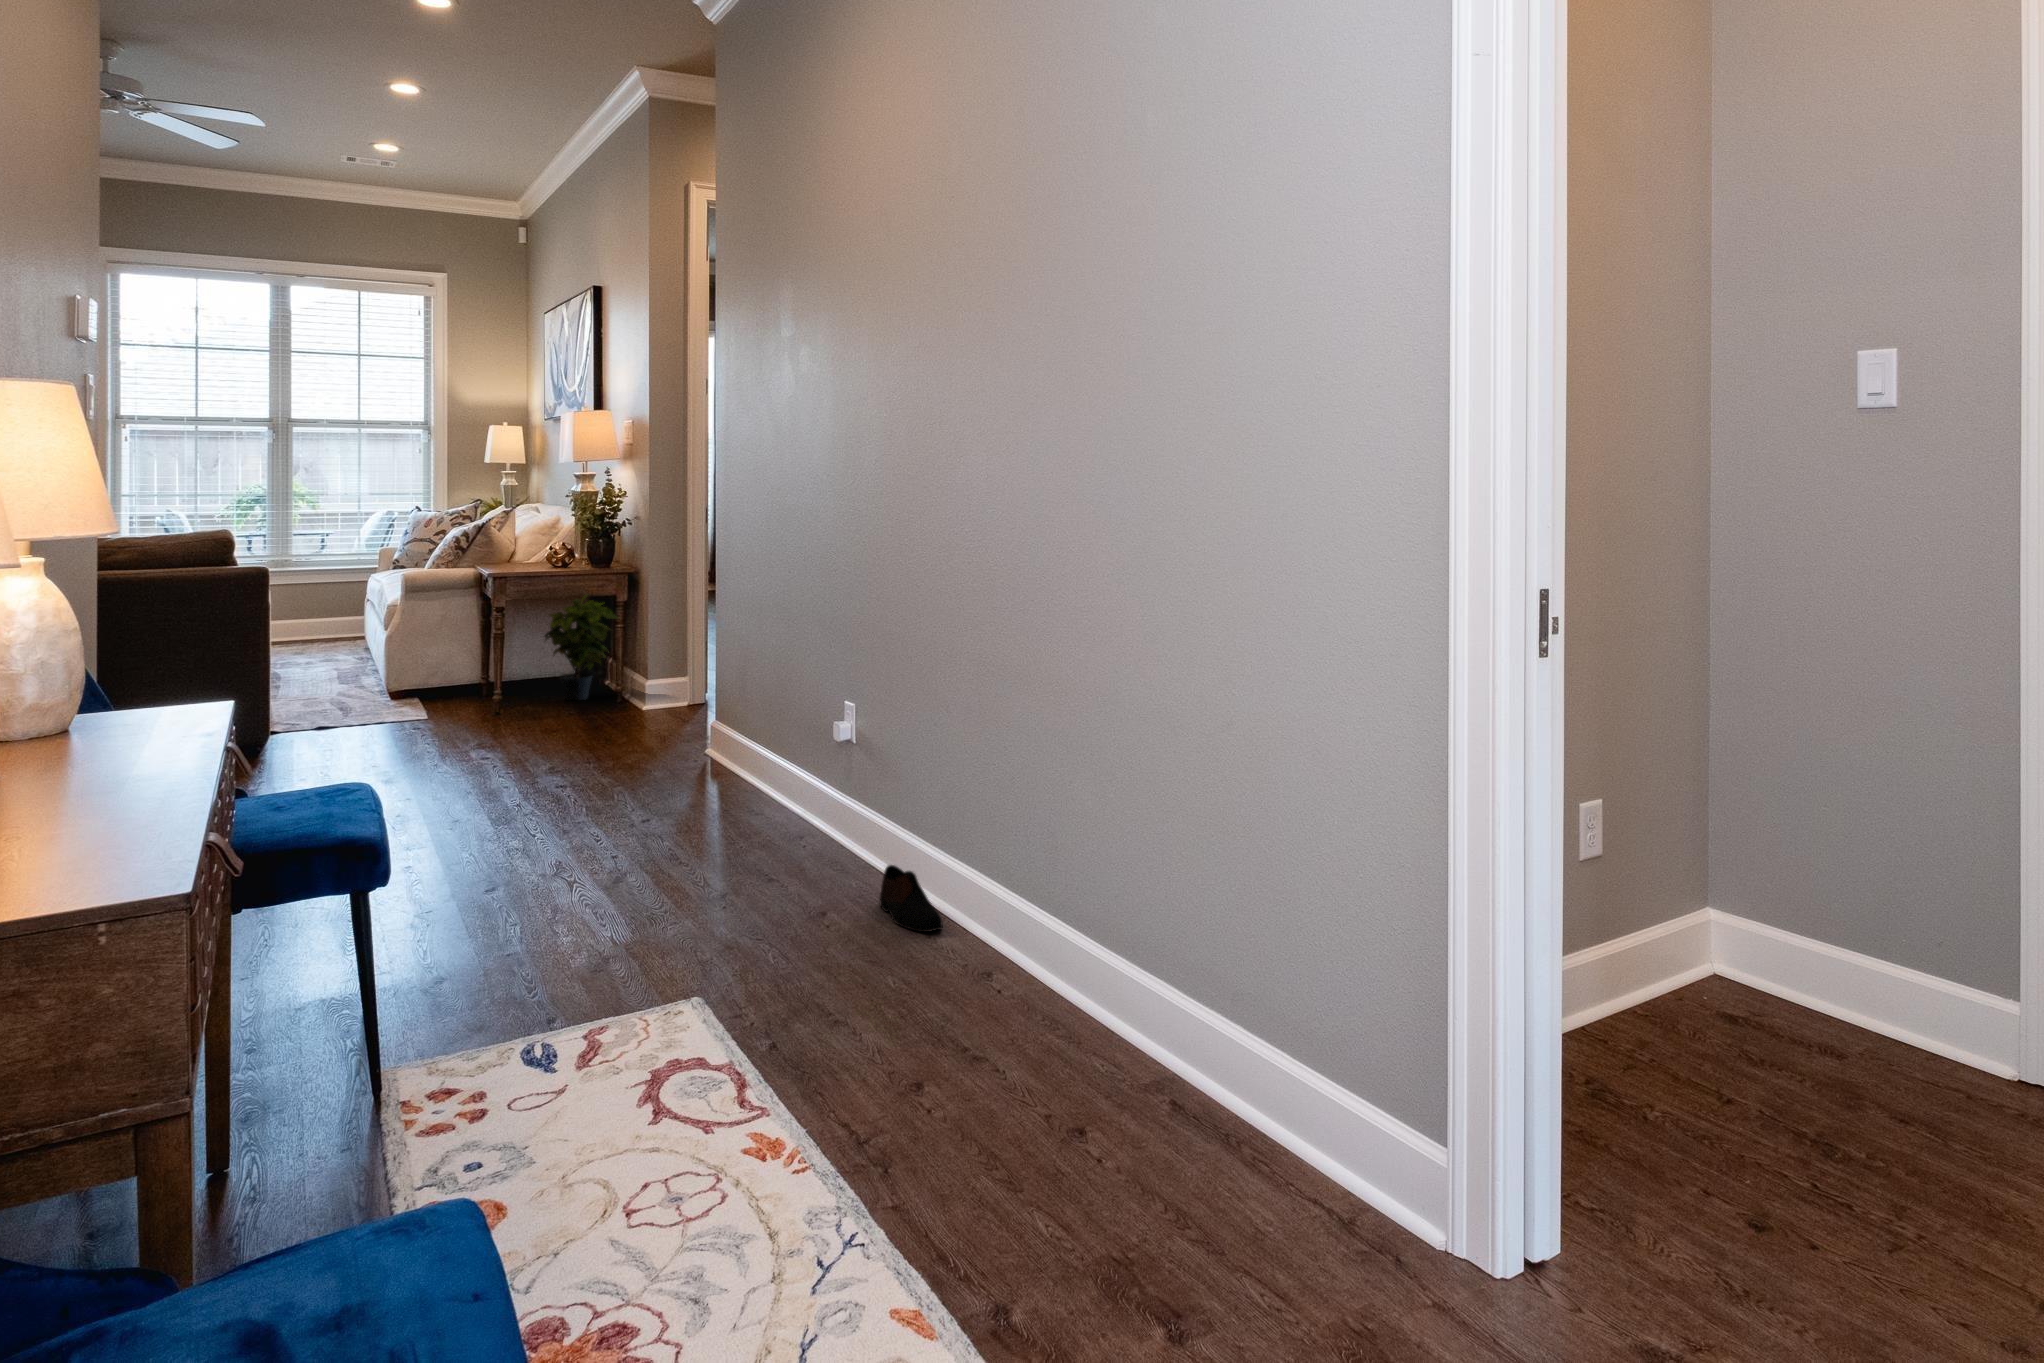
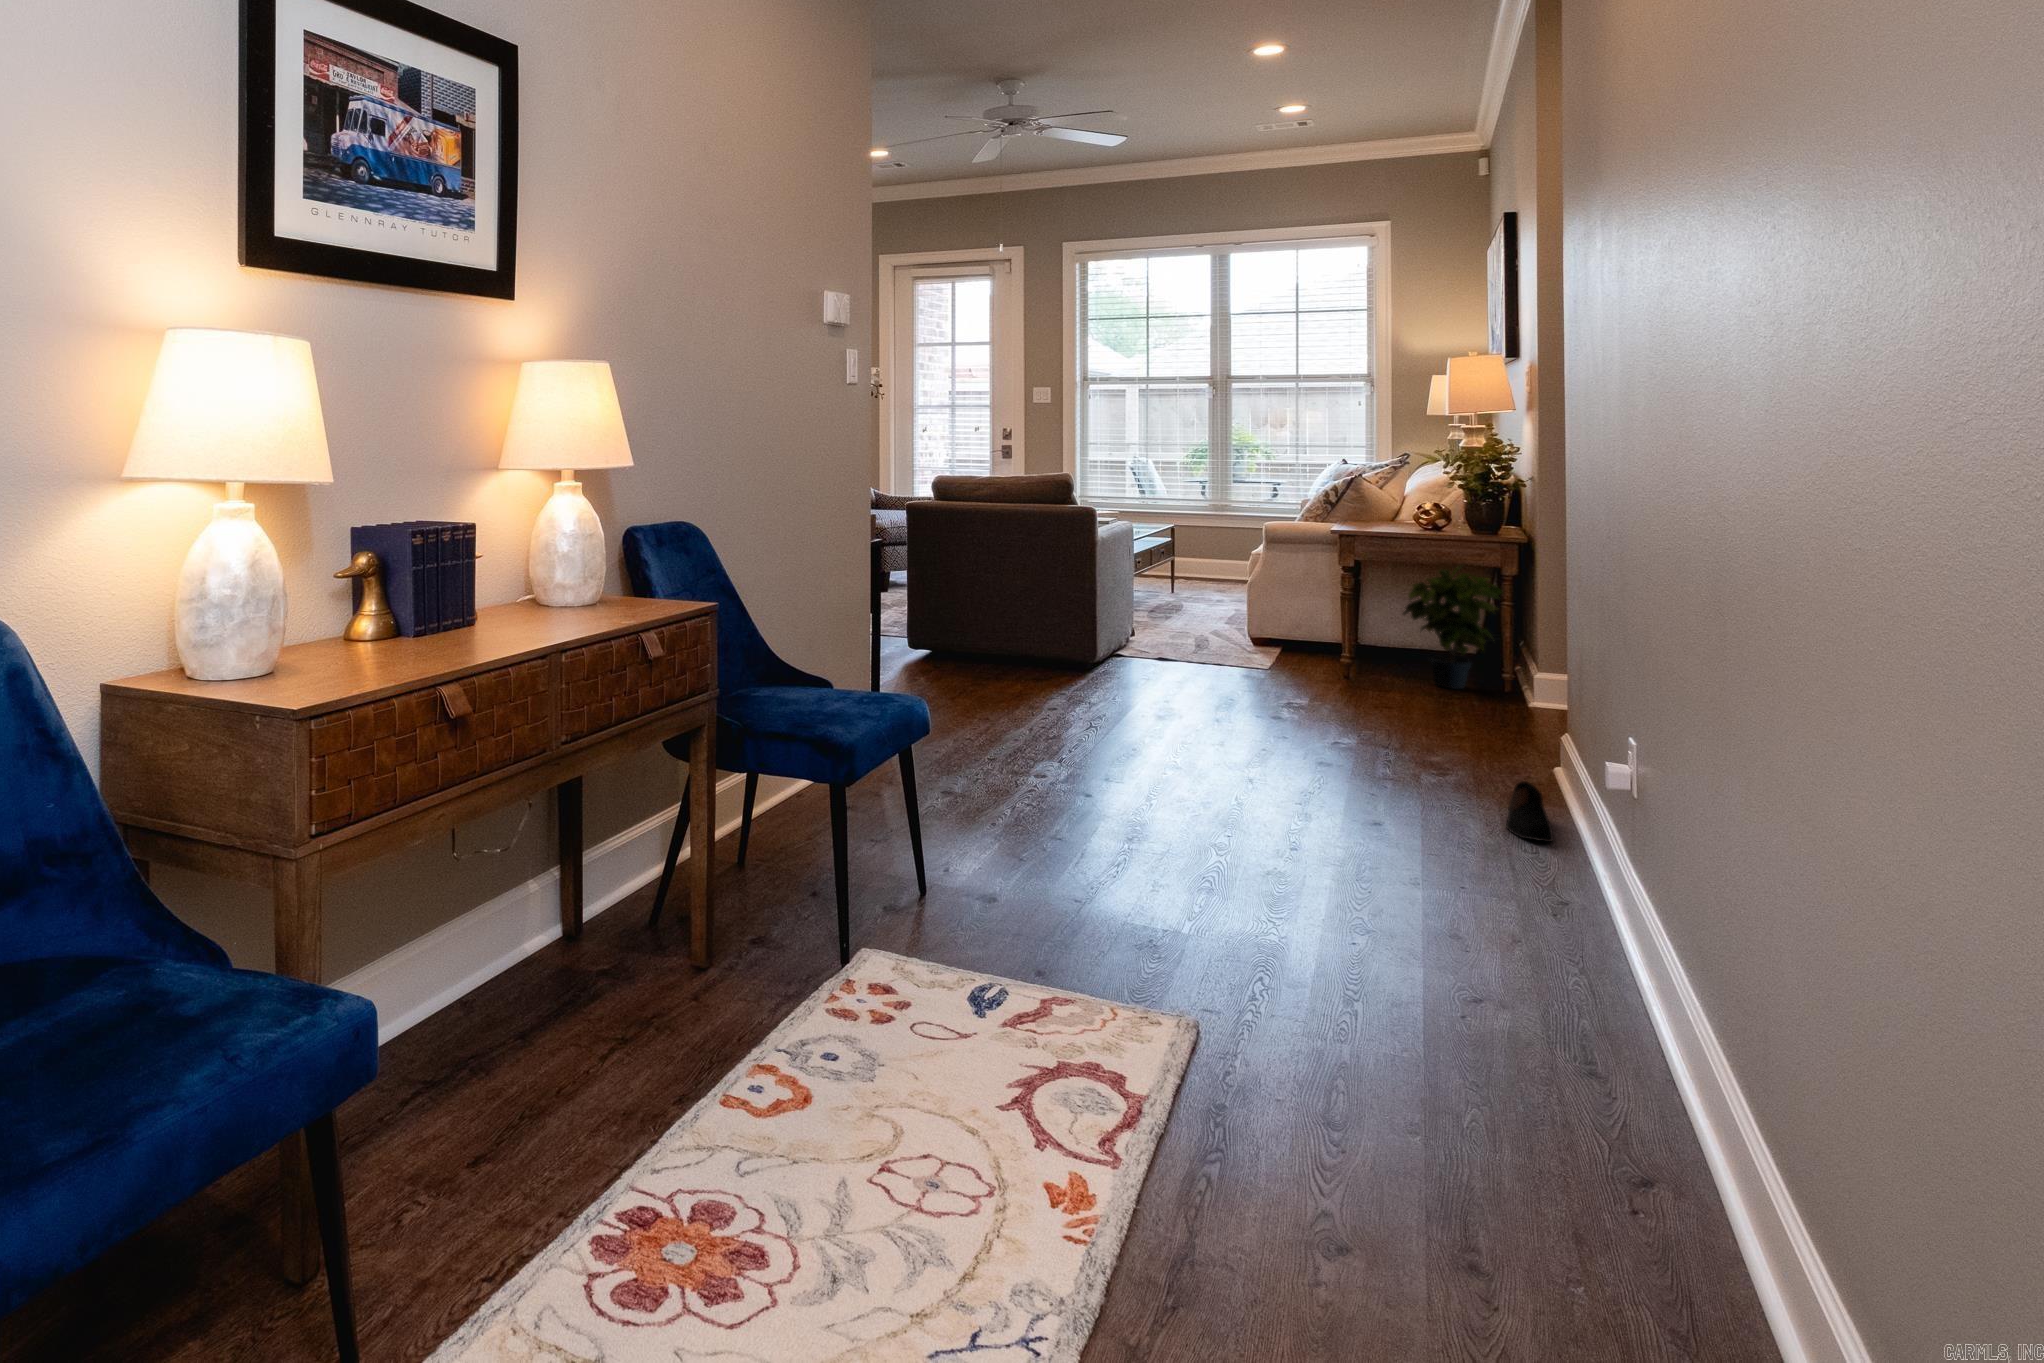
shoe: present [880,865,943,932] -> present [1506,781,1553,842]

